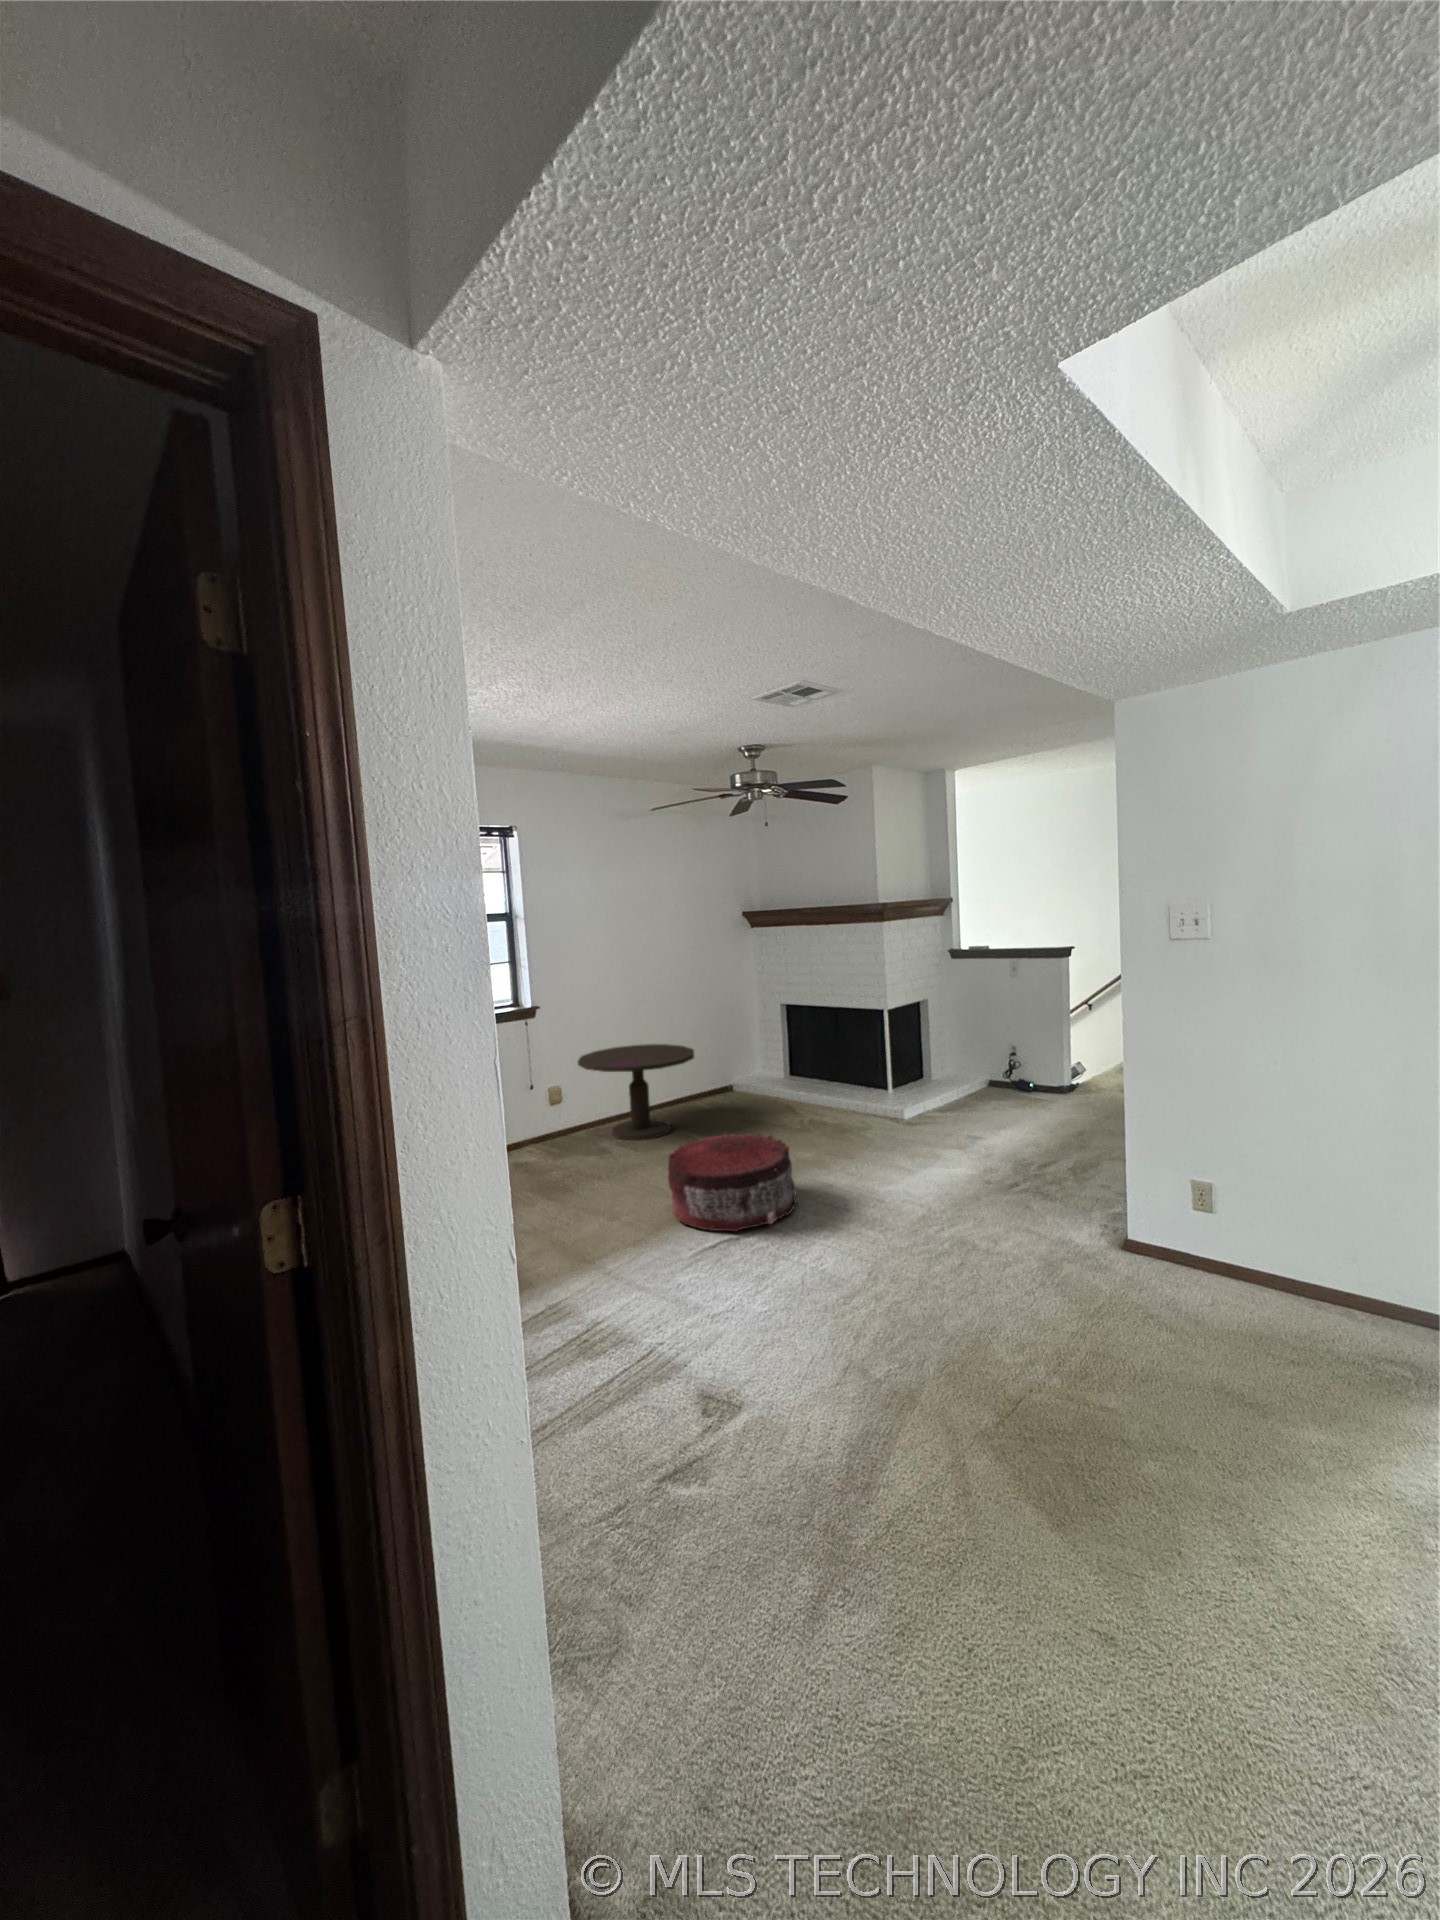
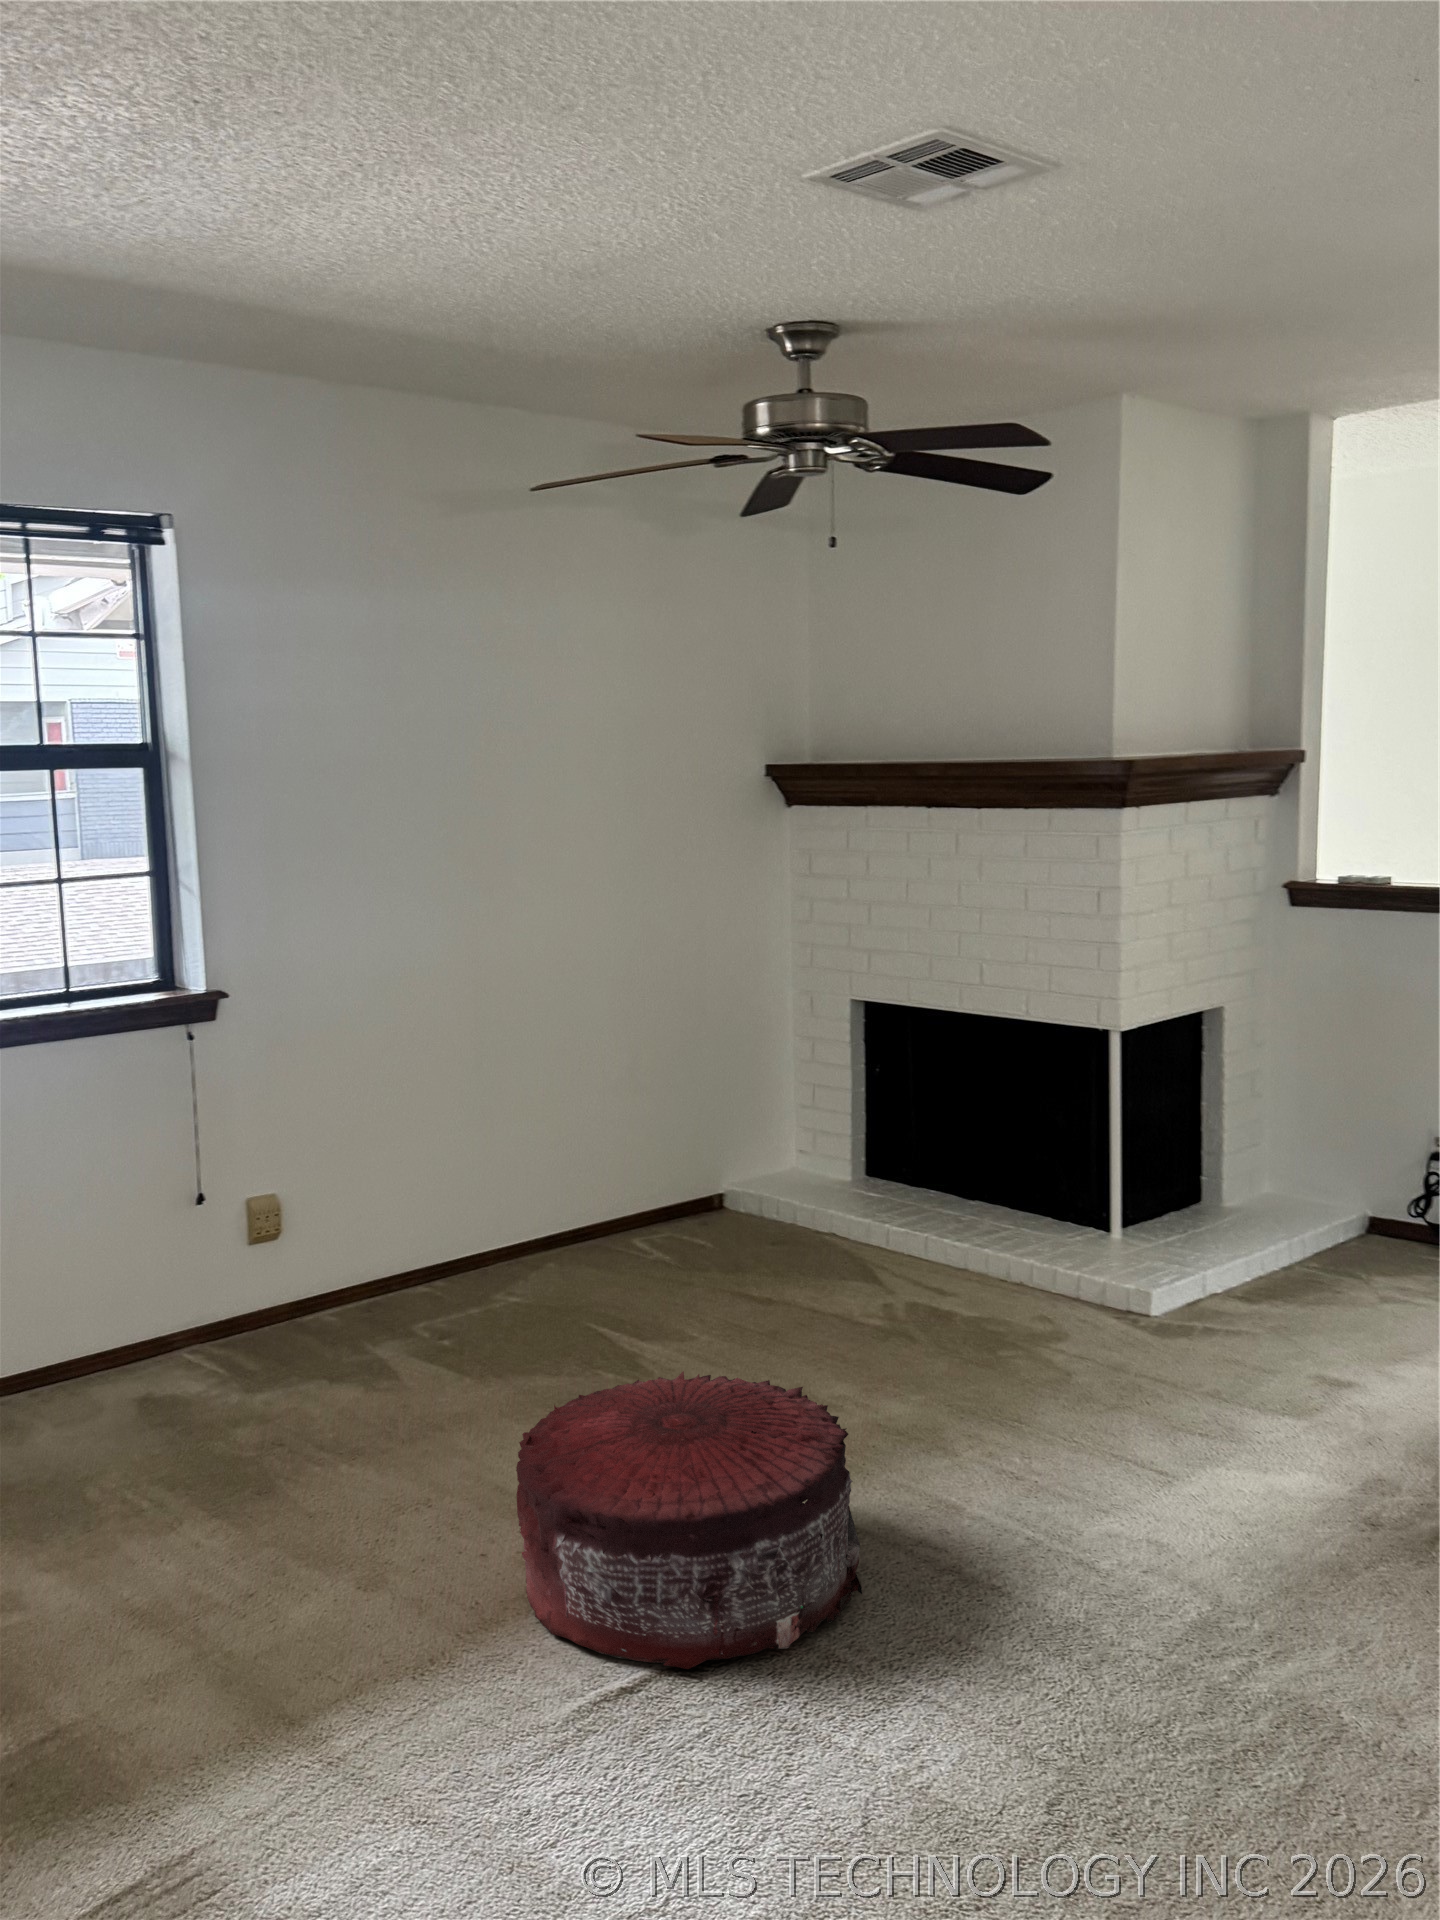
side table: present [578,1044,694,1140] -> none [320,1092,622,1344]

